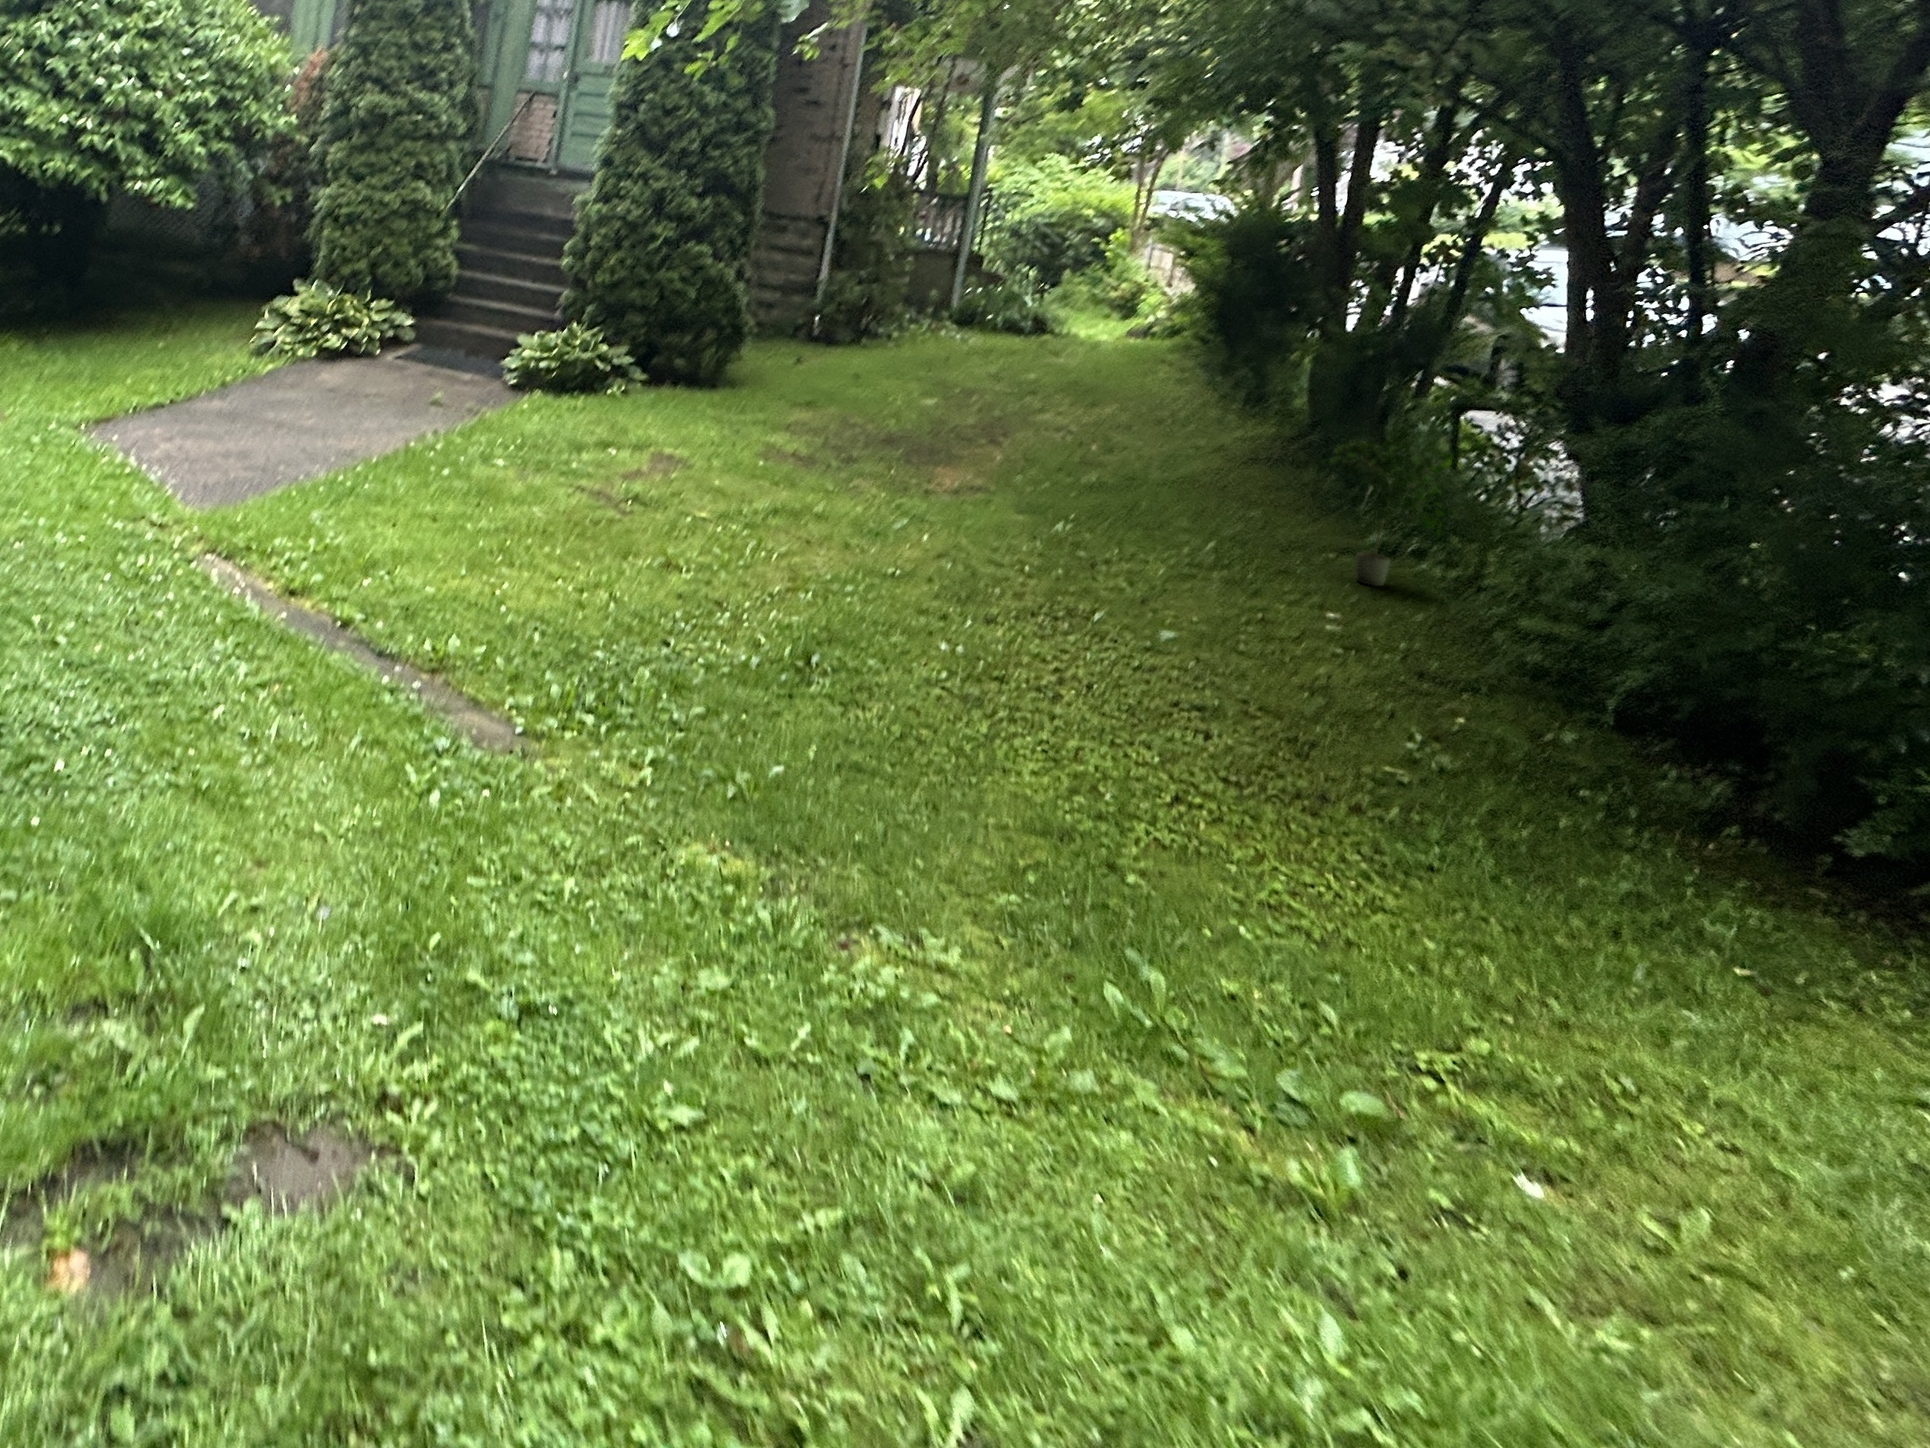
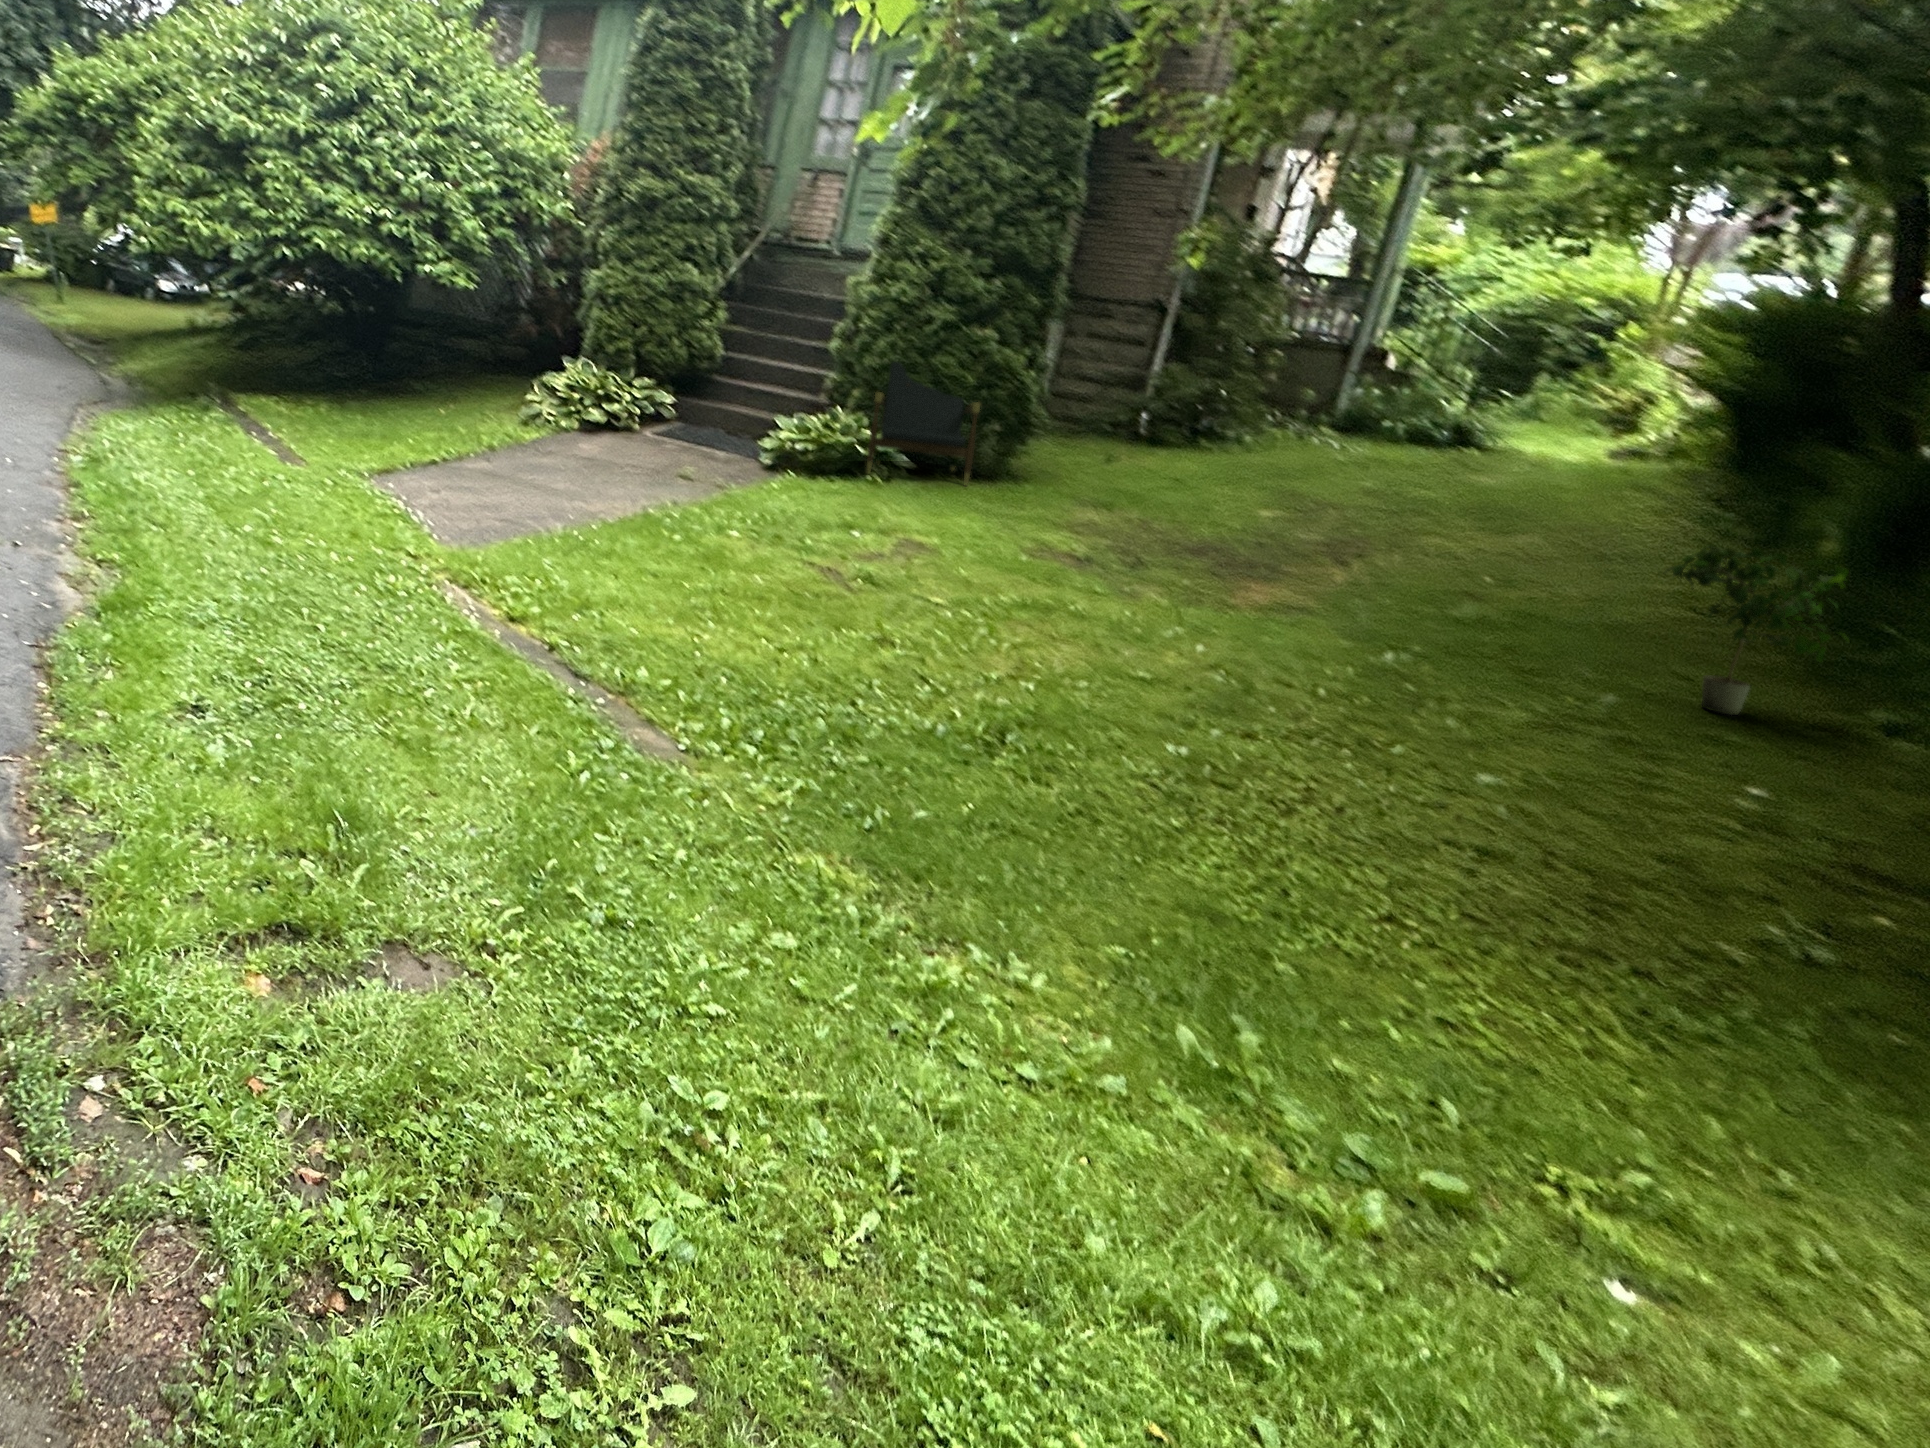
lounge chair: none [615,283,719,406] -> present [867,362,980,485]

